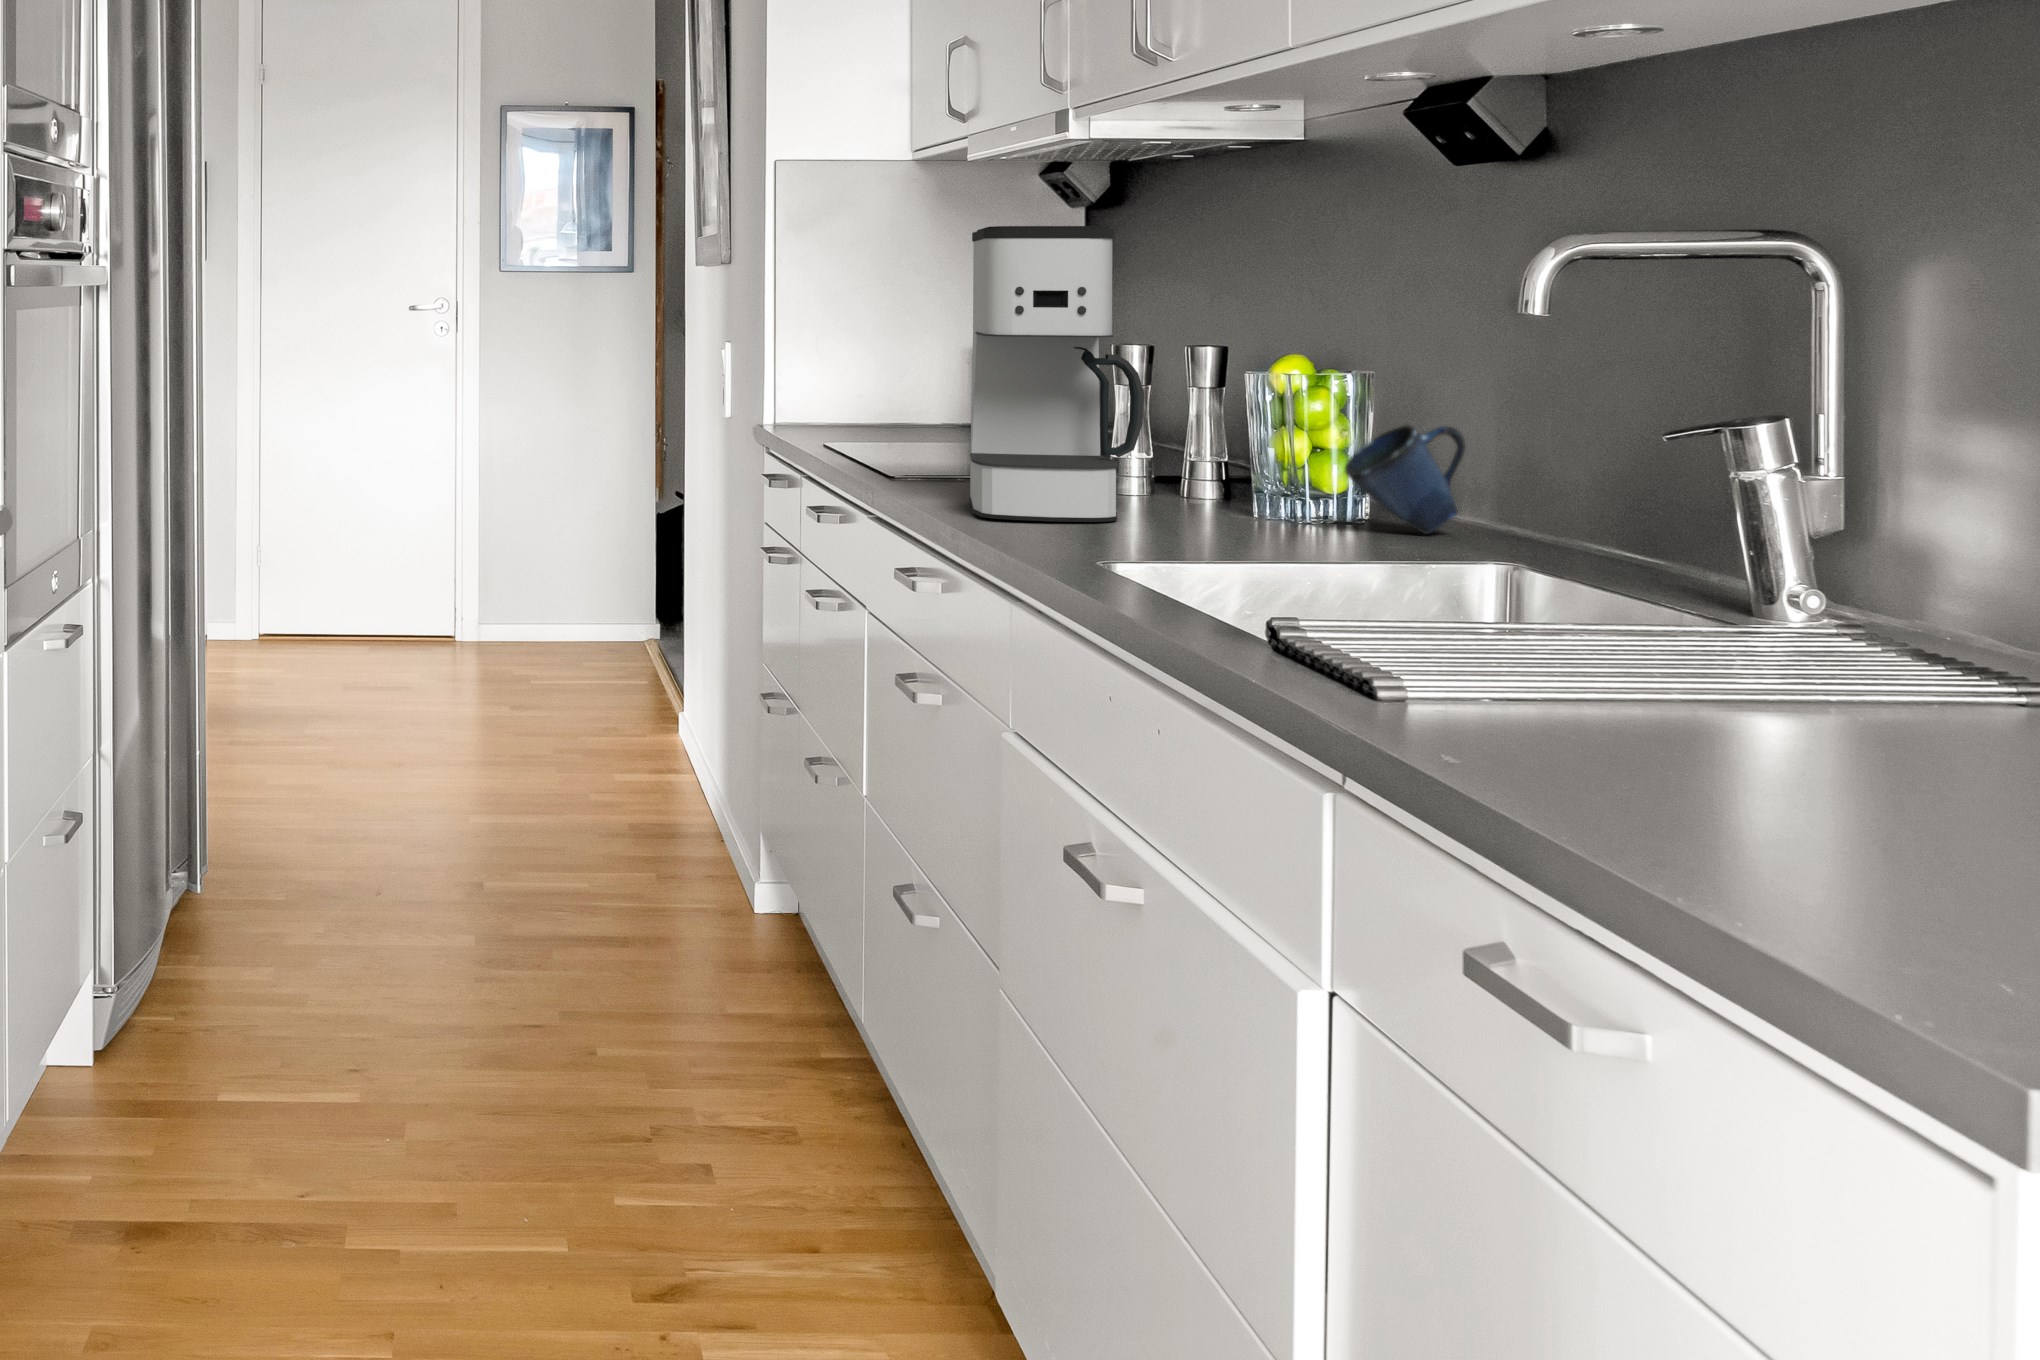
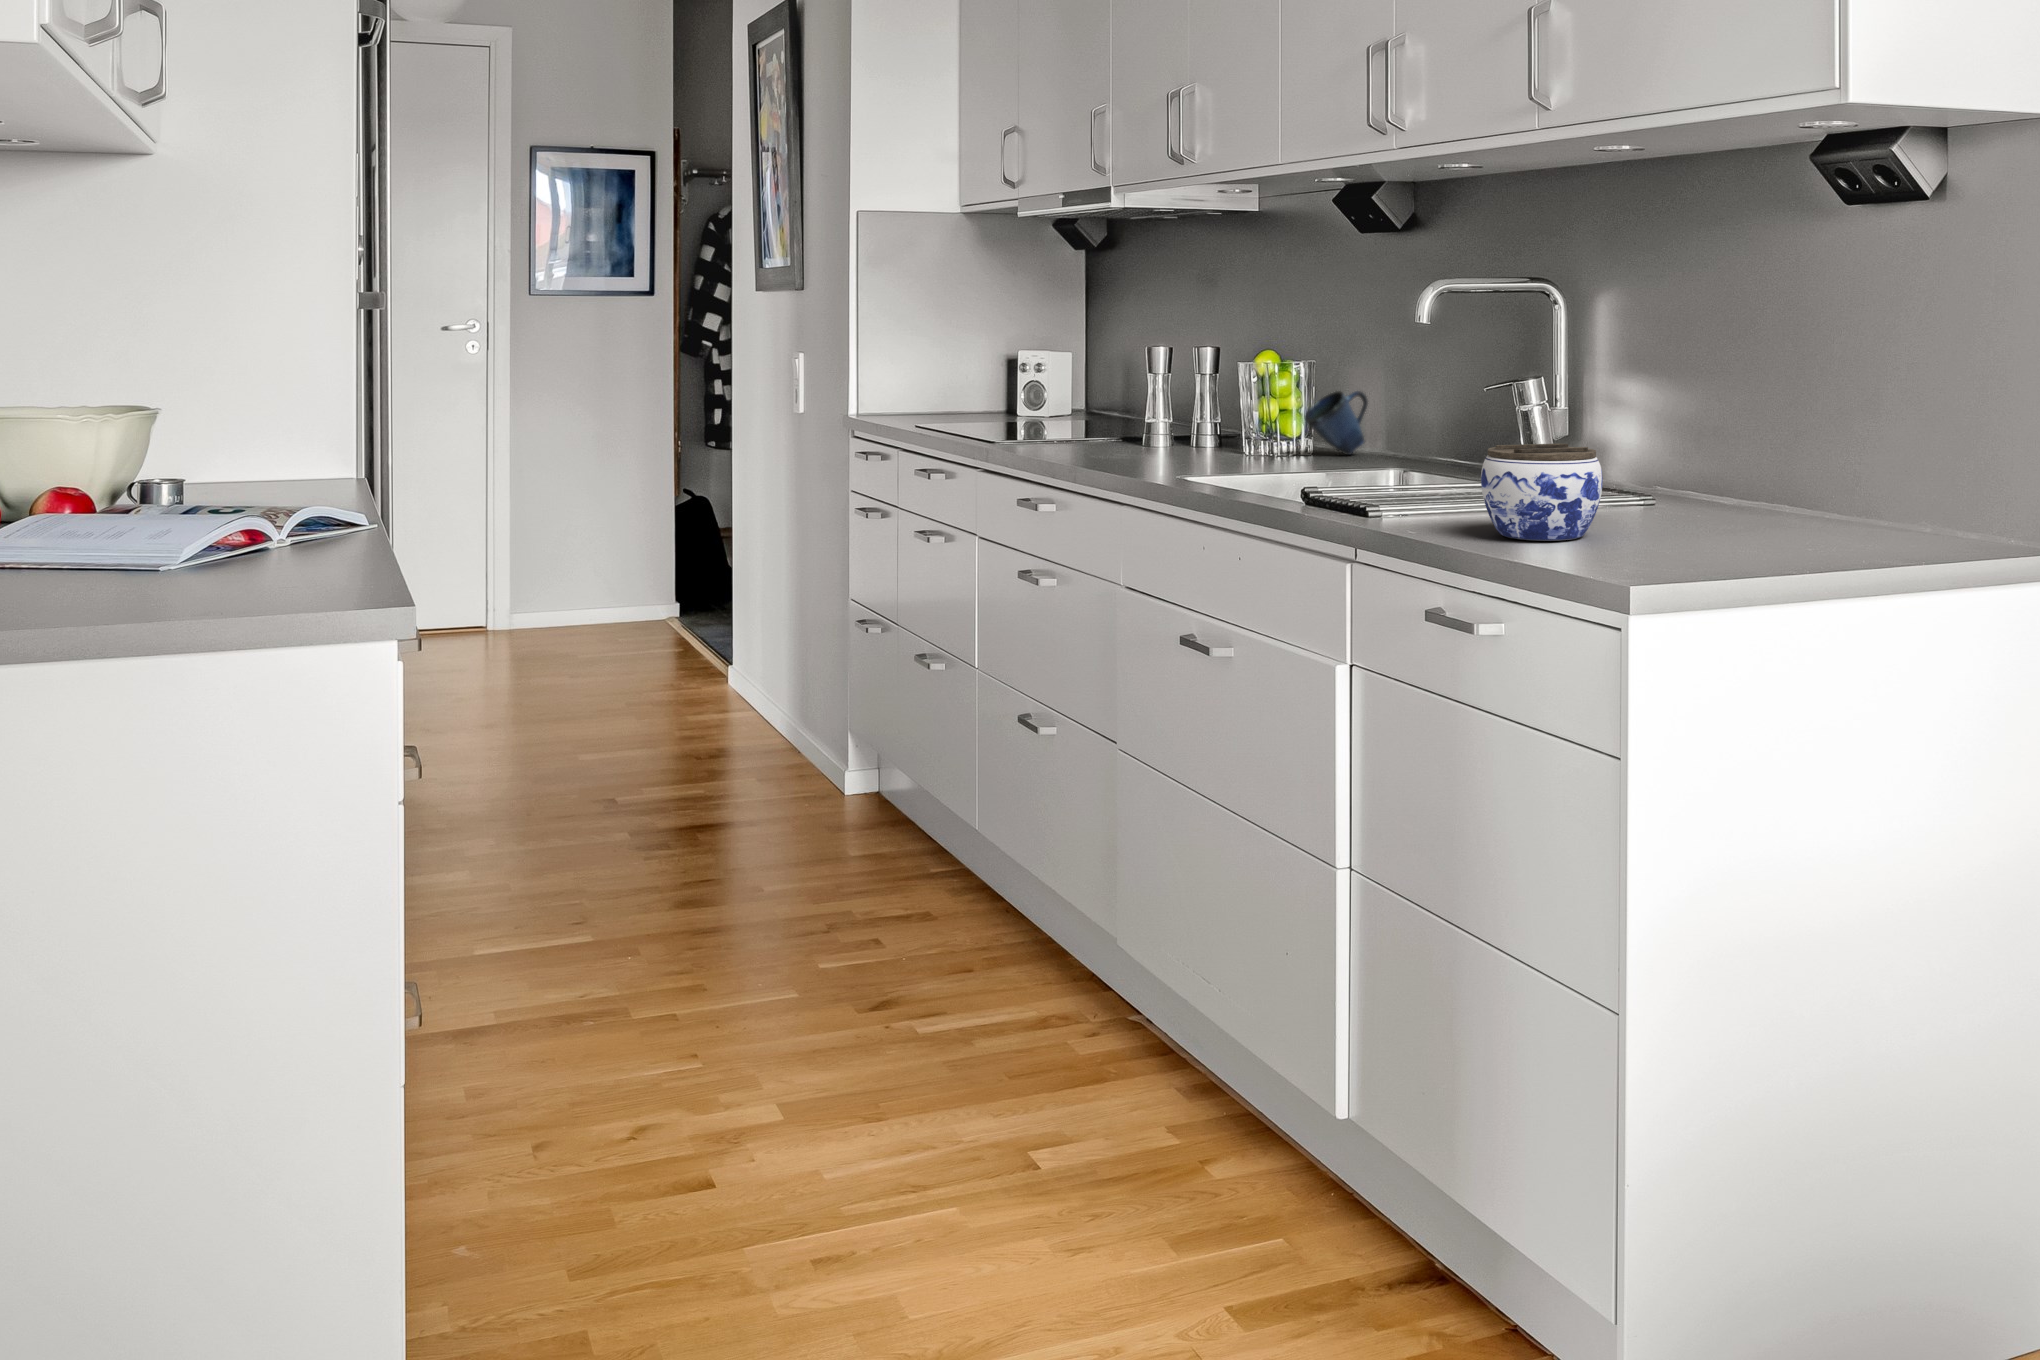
coffee maker: present [970,226,1144,522] -> none [1069,269,1186,461]
jar: none [1511,565,1805,777] -> present [1481,443,1603,541]

